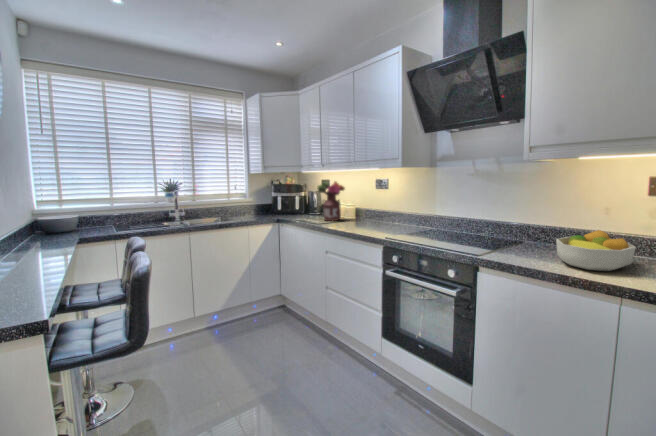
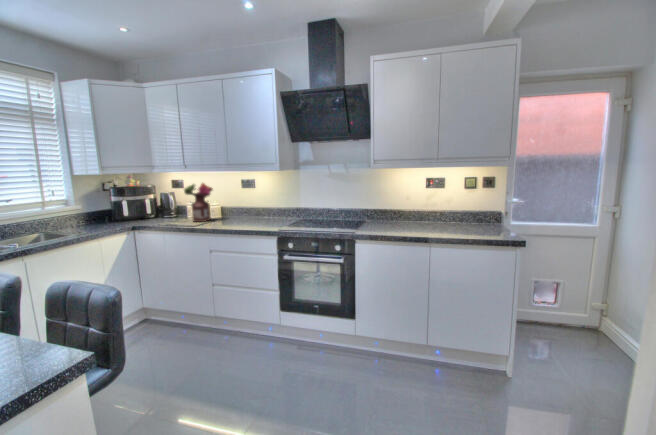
fruit bowl: present [556,230,636,271] -> none [396,209,432,232]

